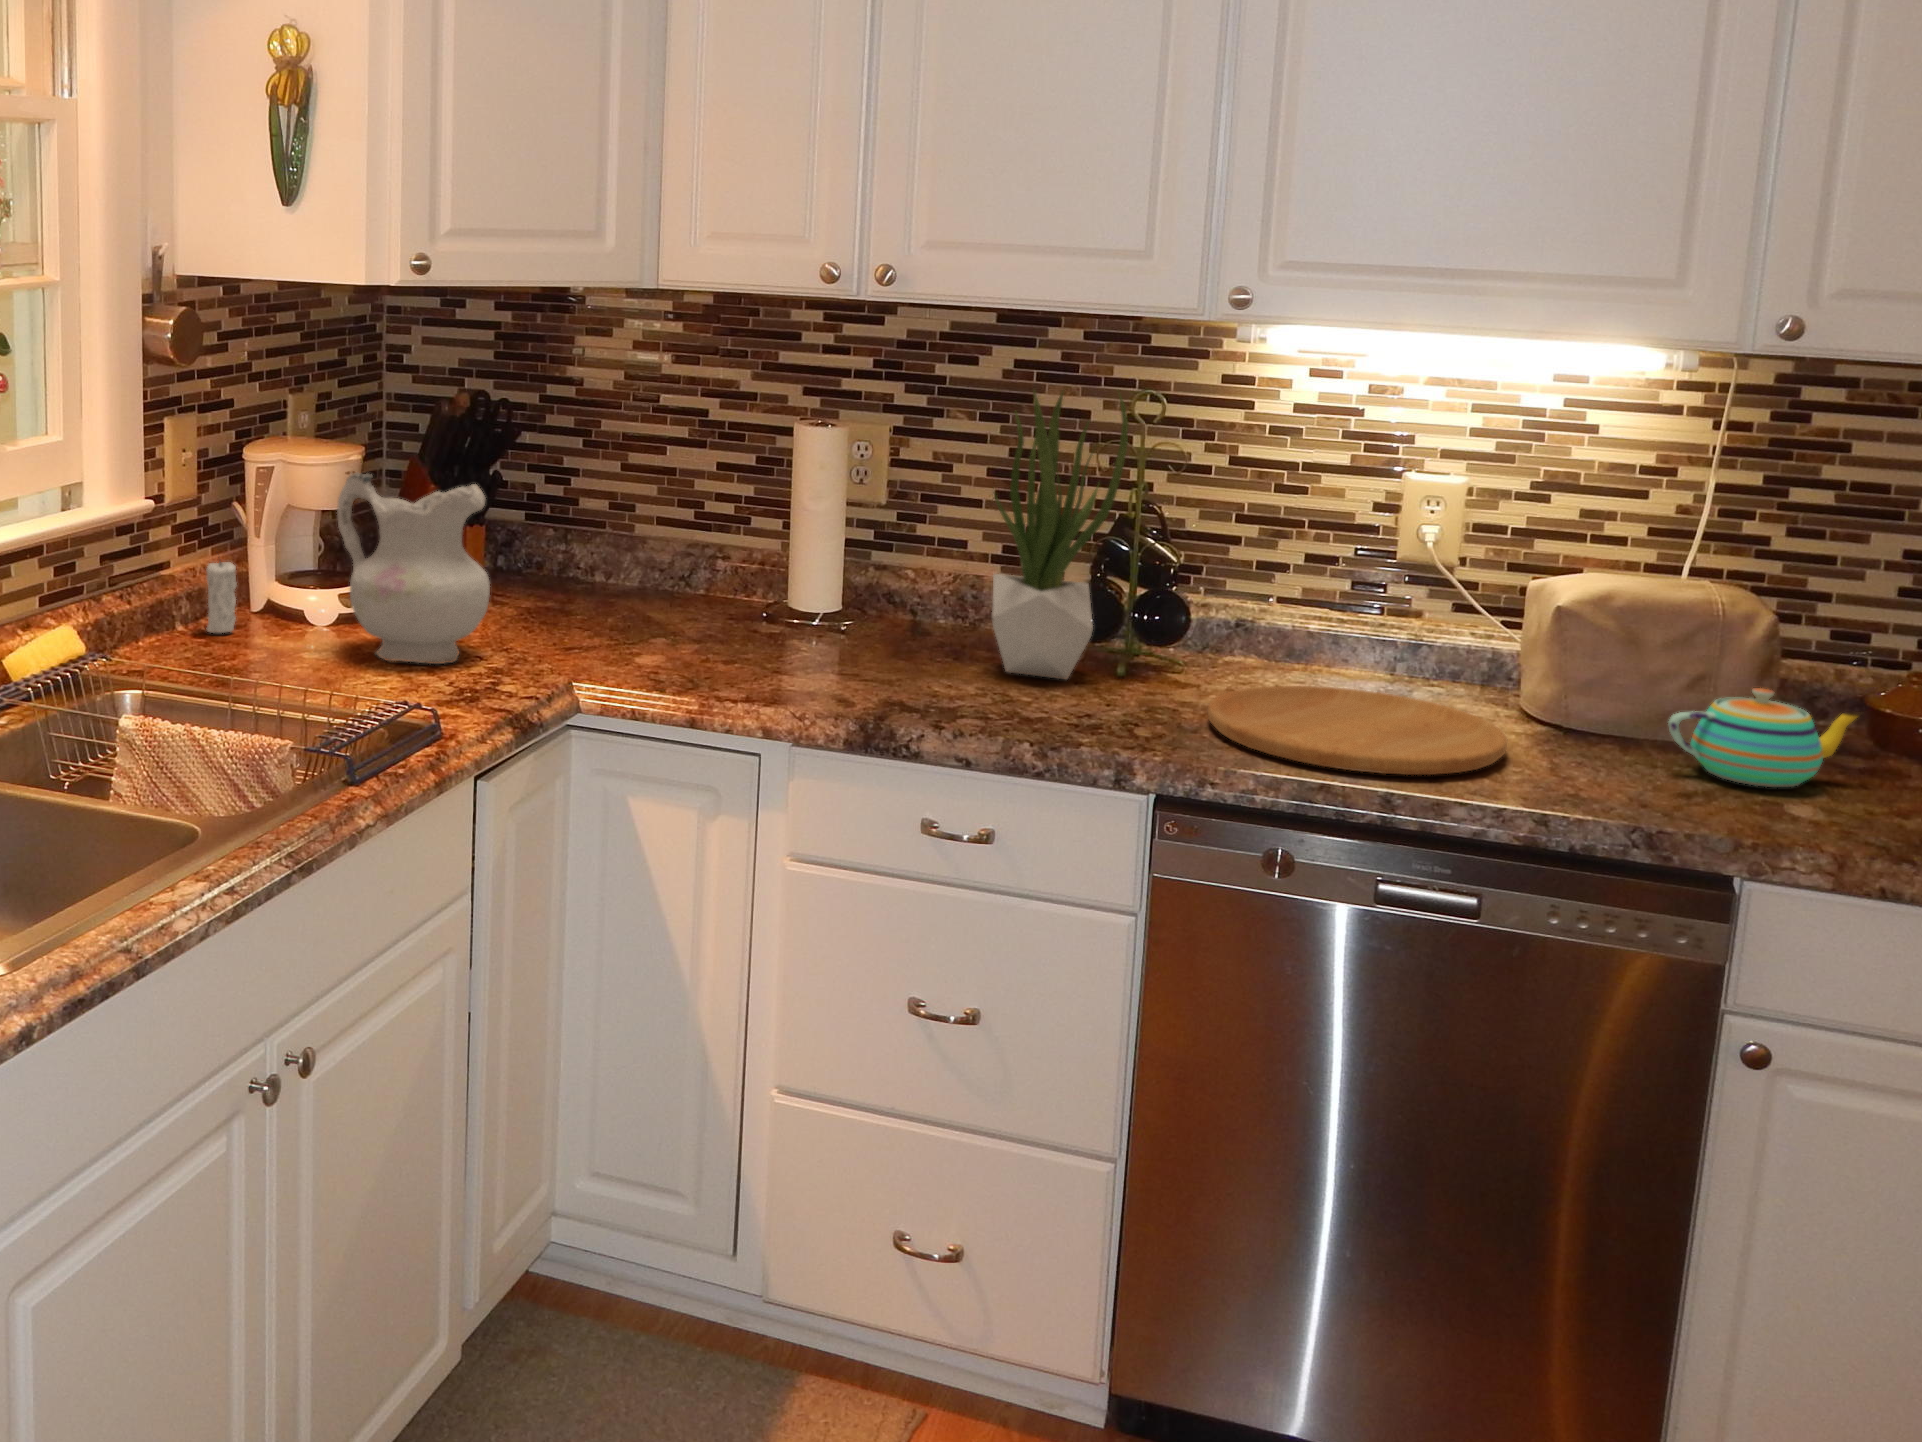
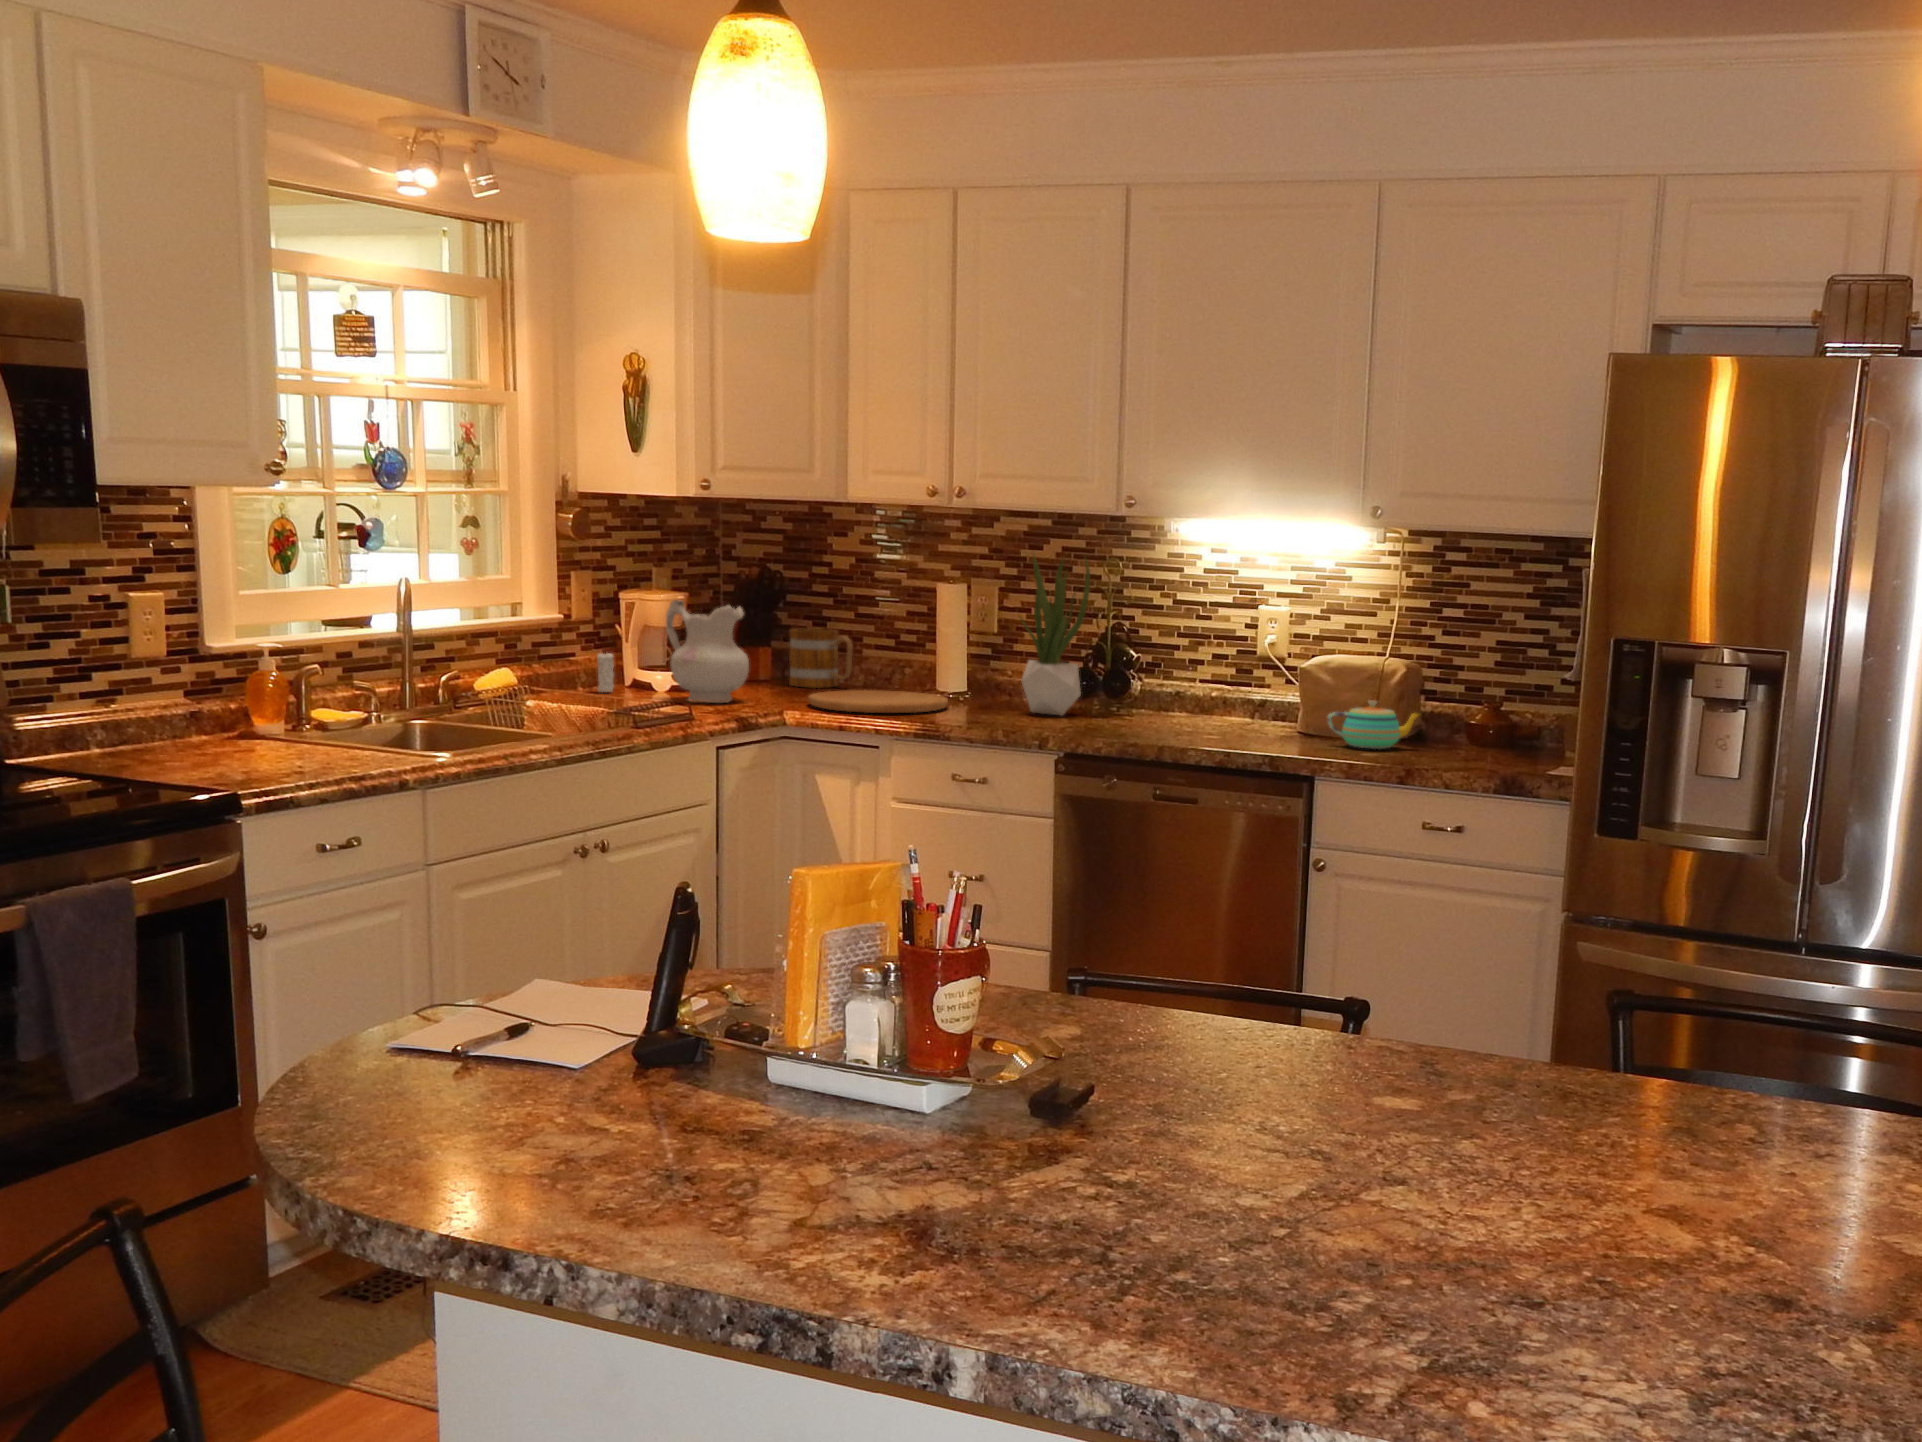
mug: none [515,491,631,599] -> present [789,628,853,688]
cutting board: present [1208,686,1507,775] -> present [808,690,948,713]

